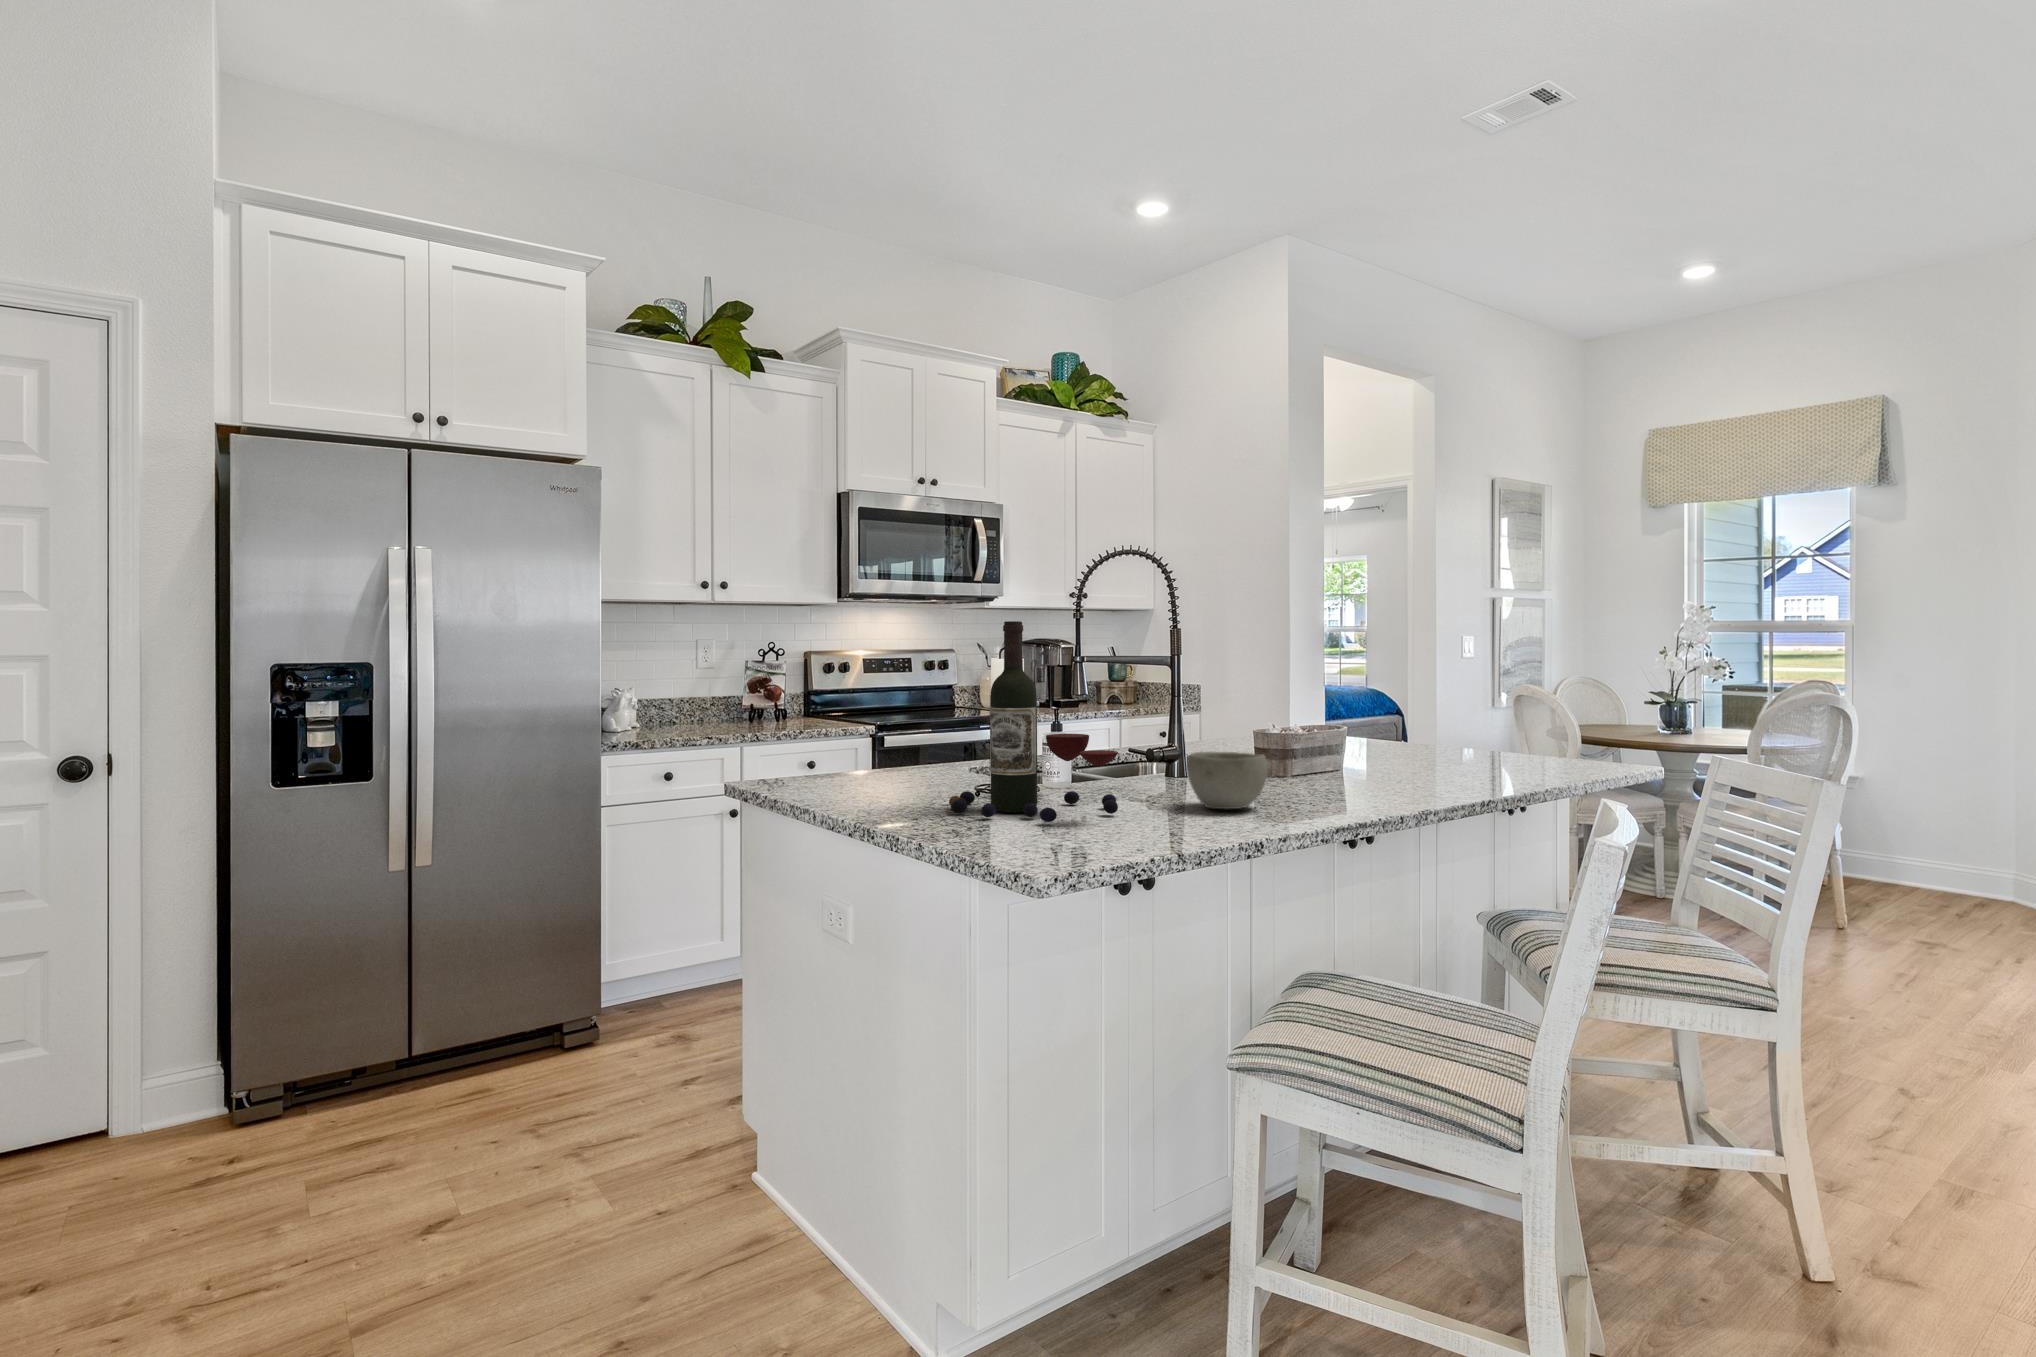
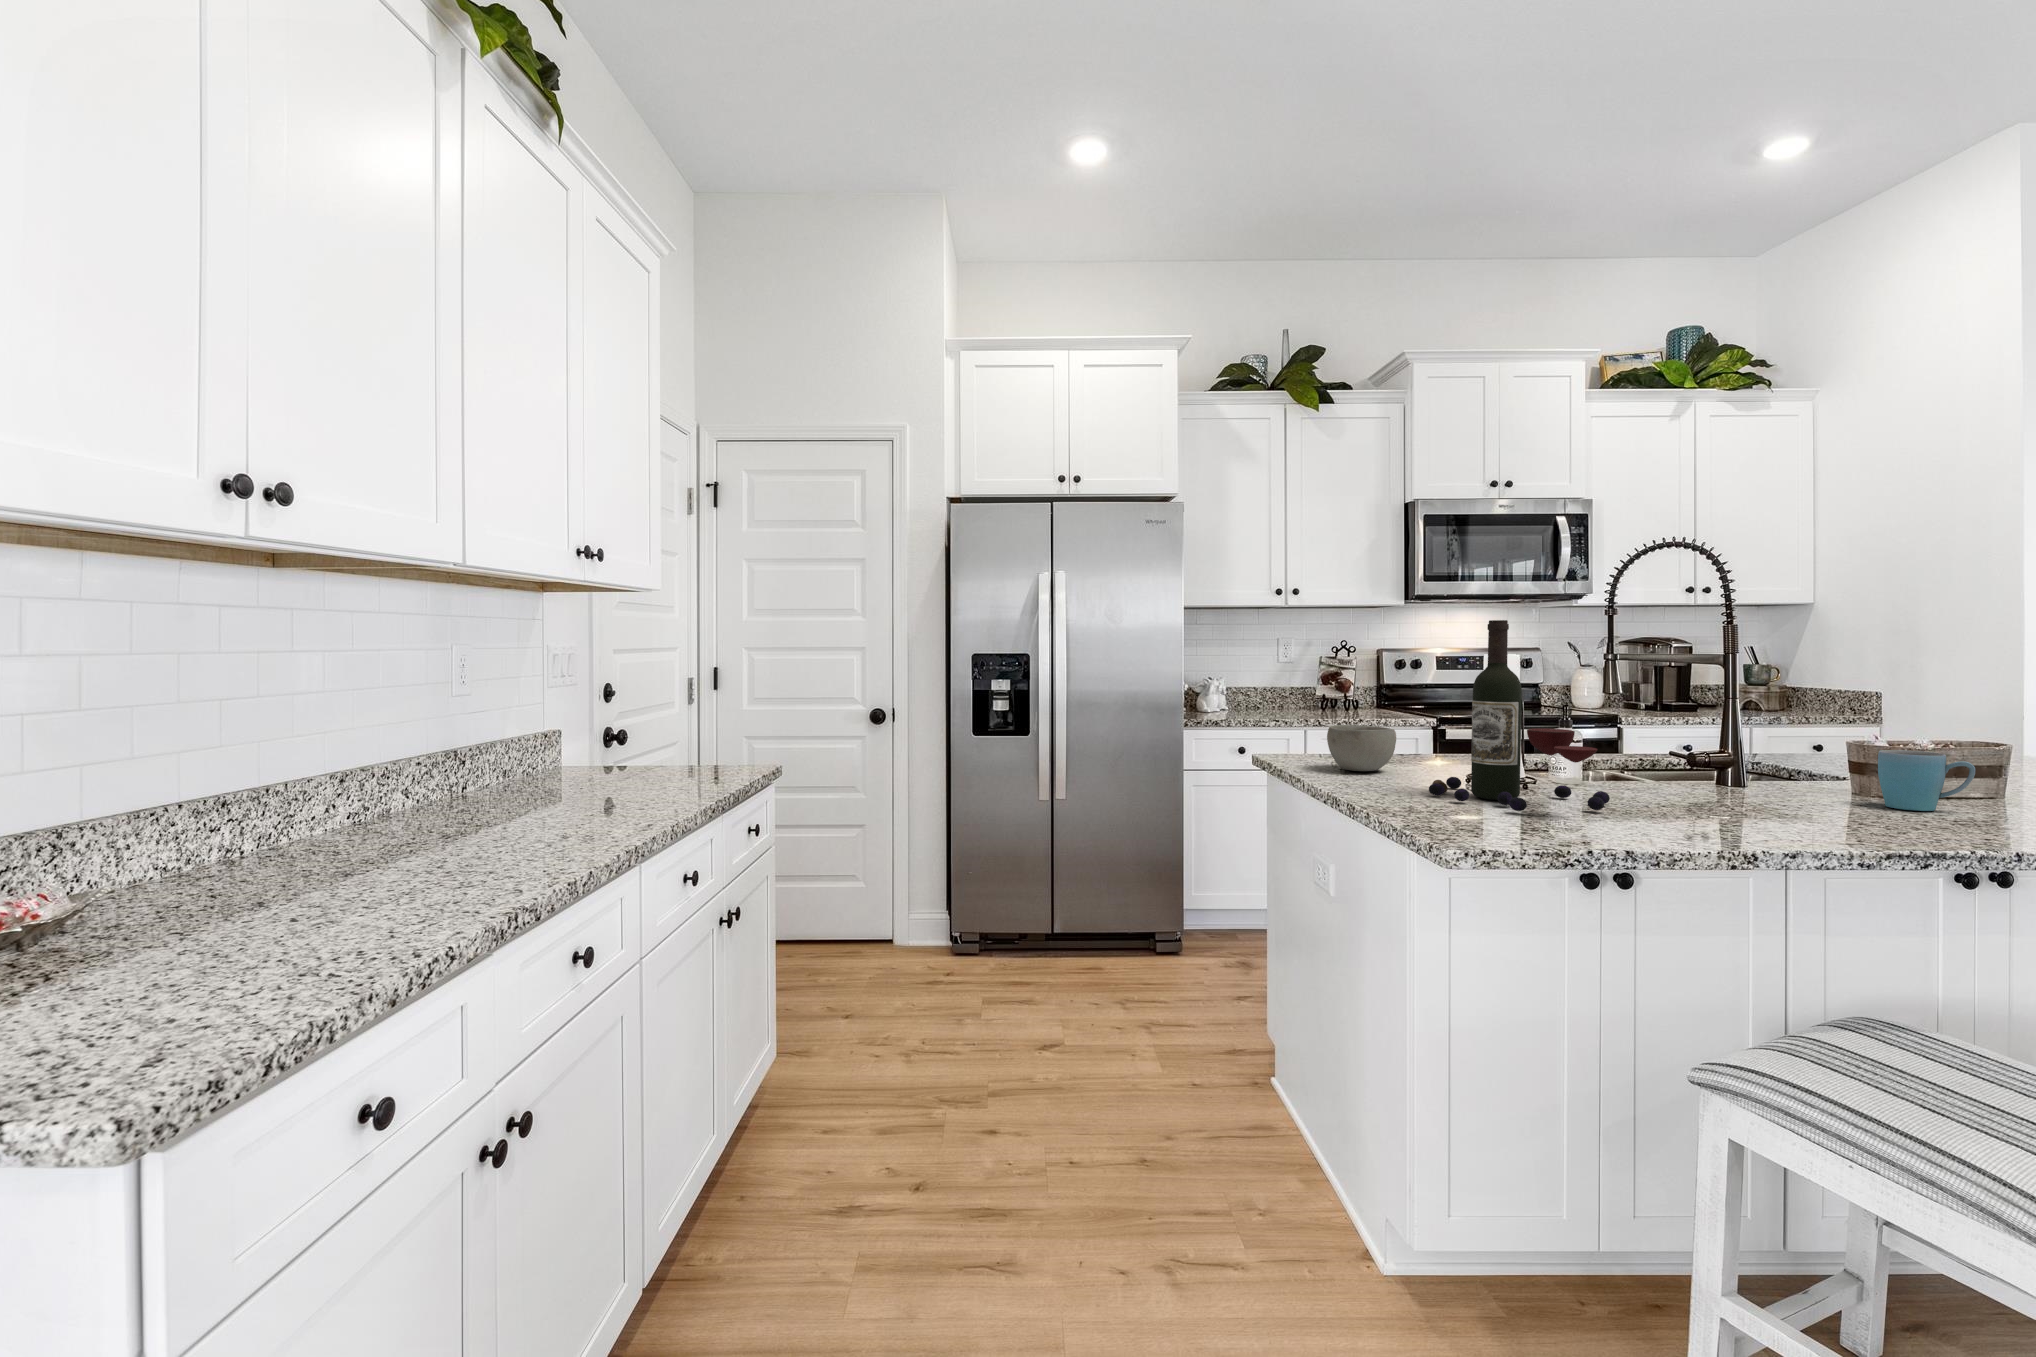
mug: none [1298,737,1361,789] -> present [1878,750,1975,811]
bowl: present [1186,752,1268,809] -> present [1327,725,1396,771]

